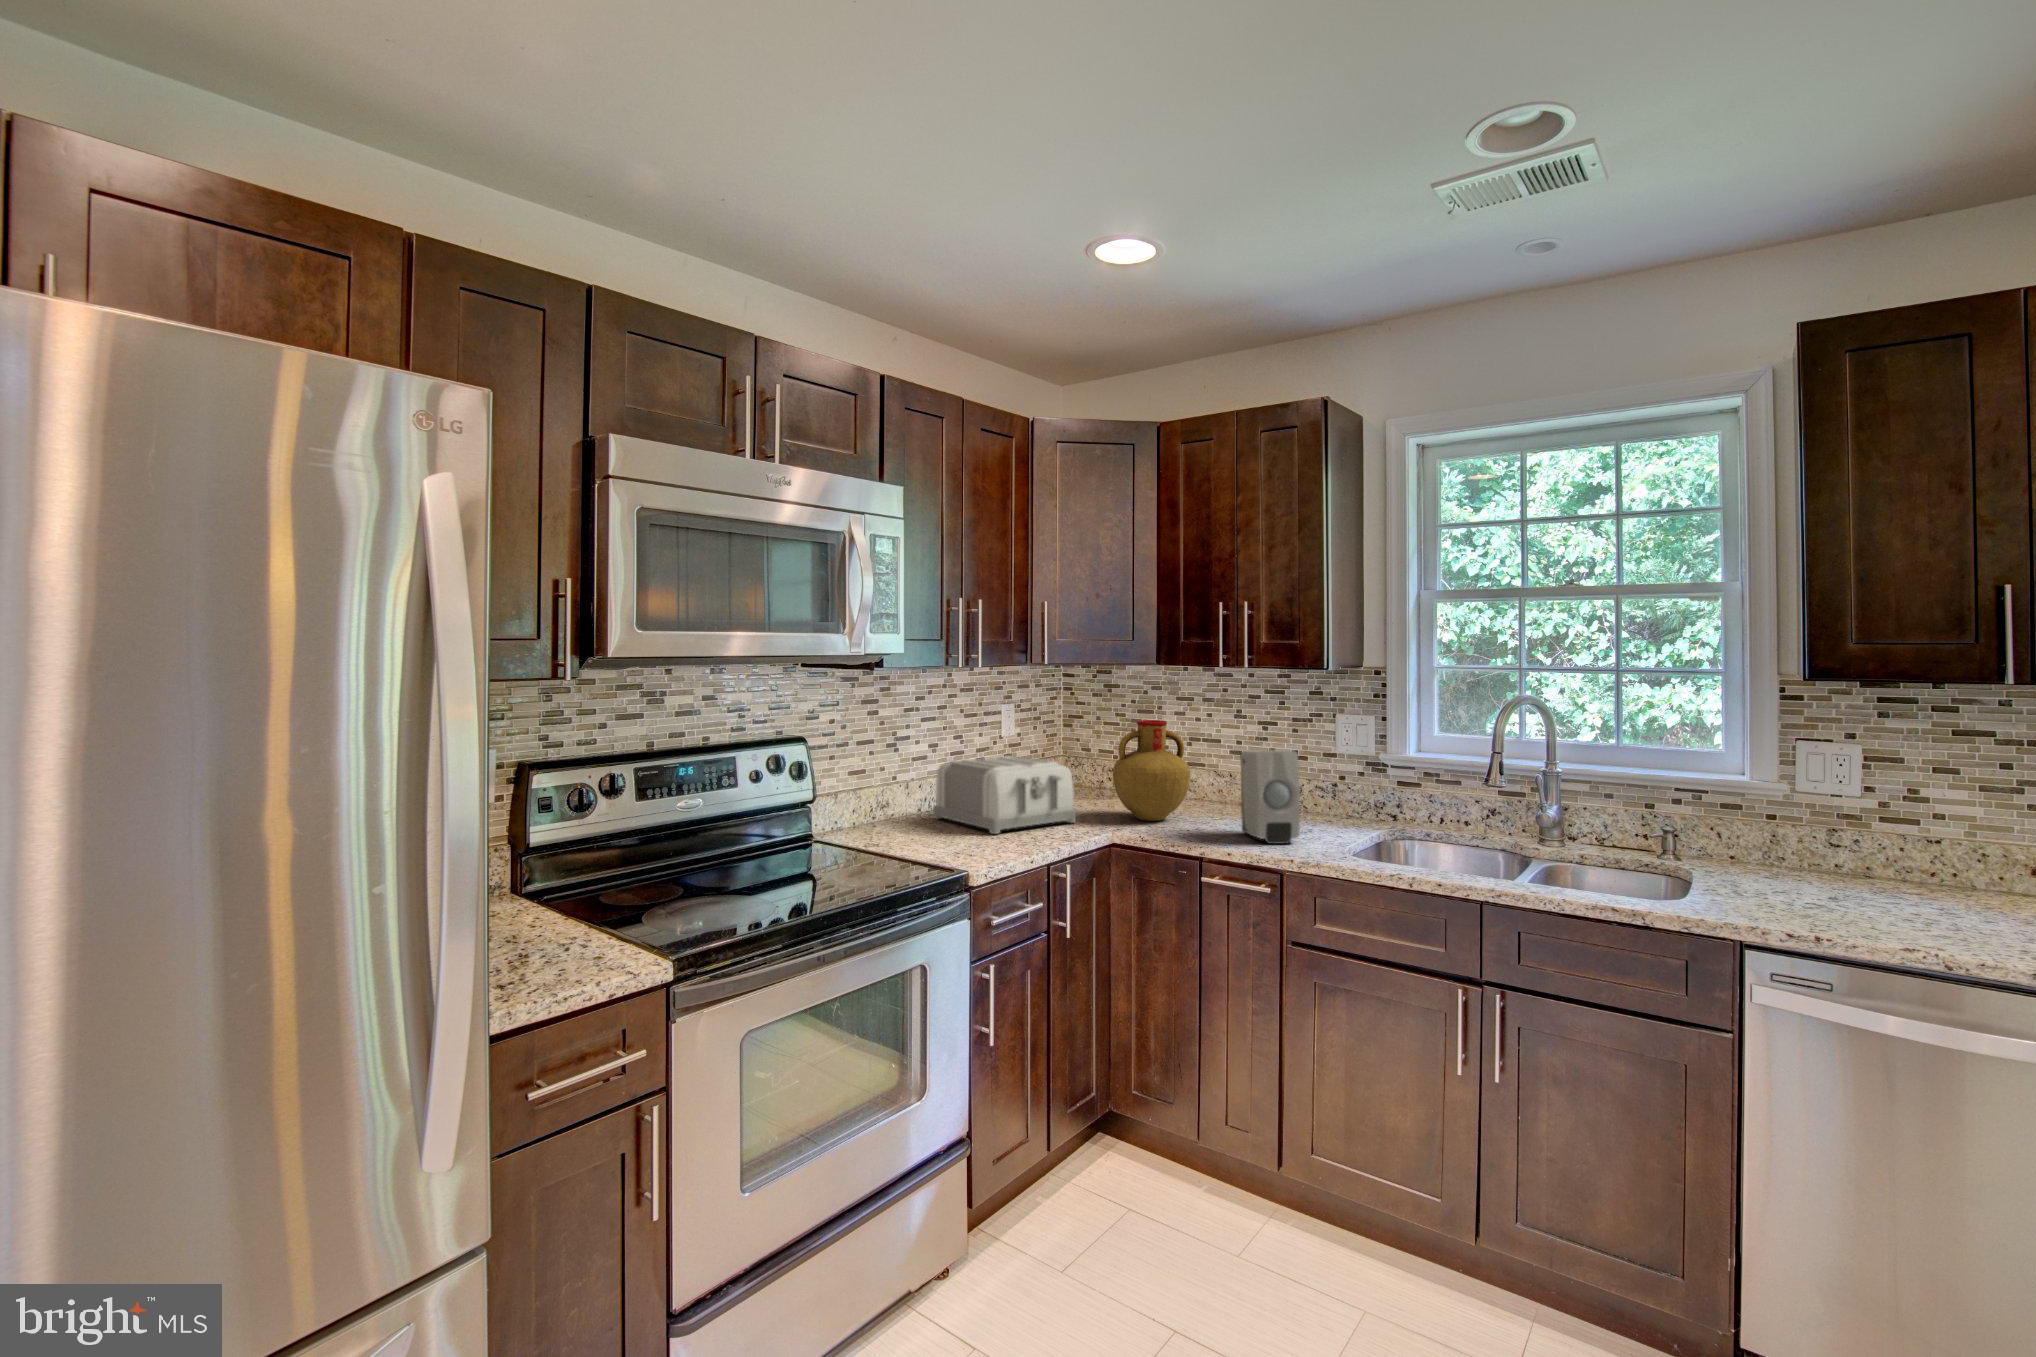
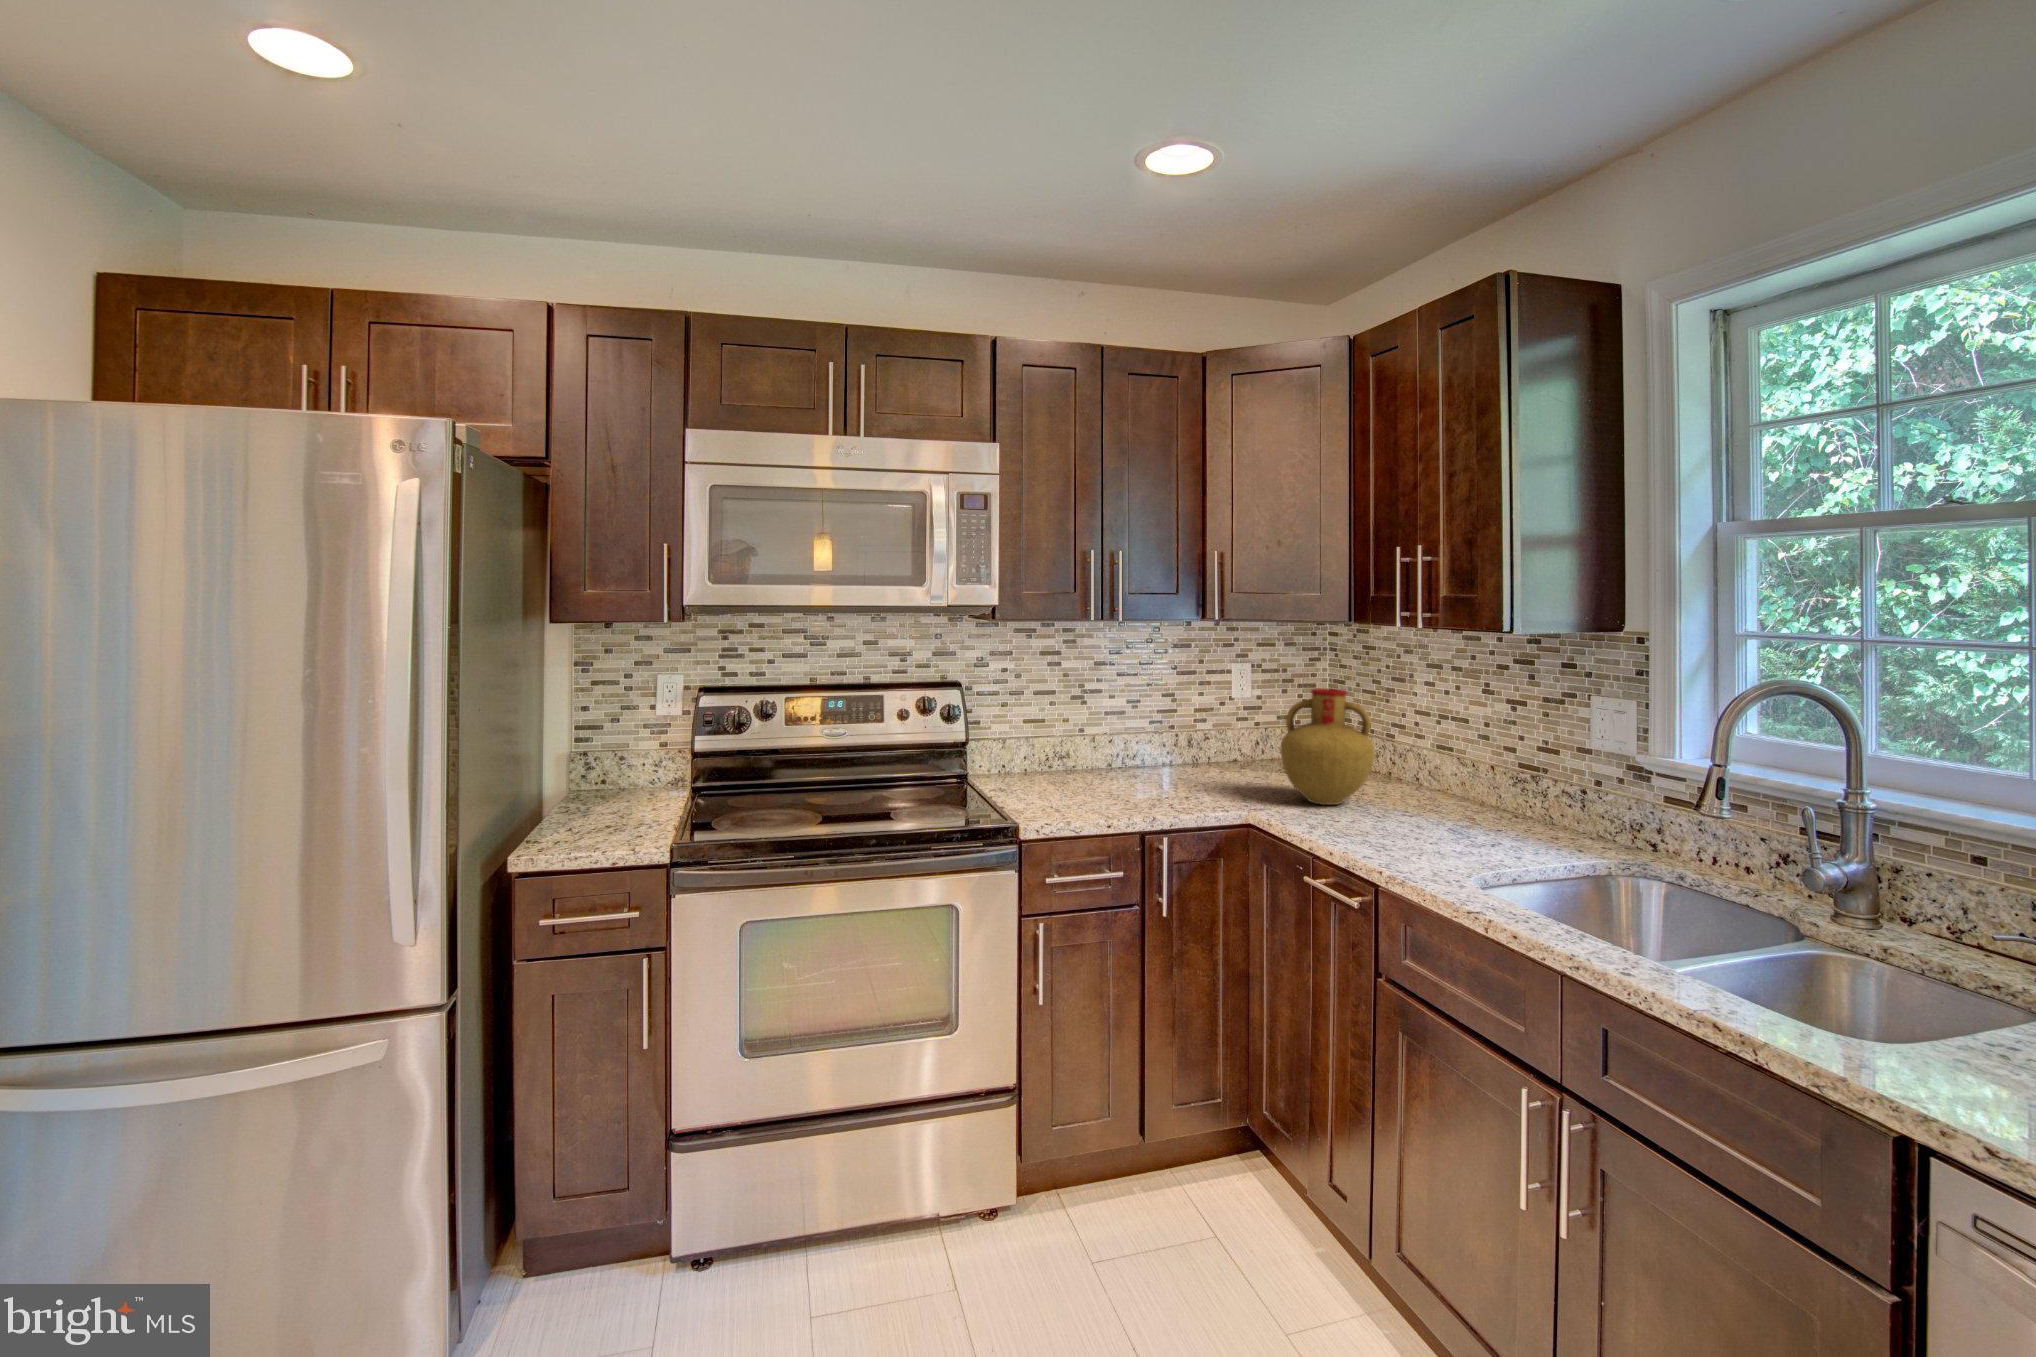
soap dispenser: present [1241,750,1300,844] -> none [1378,732,1450,851]
toaster: present [933,756,1076,834] -> none [1105,717,1229,795]

